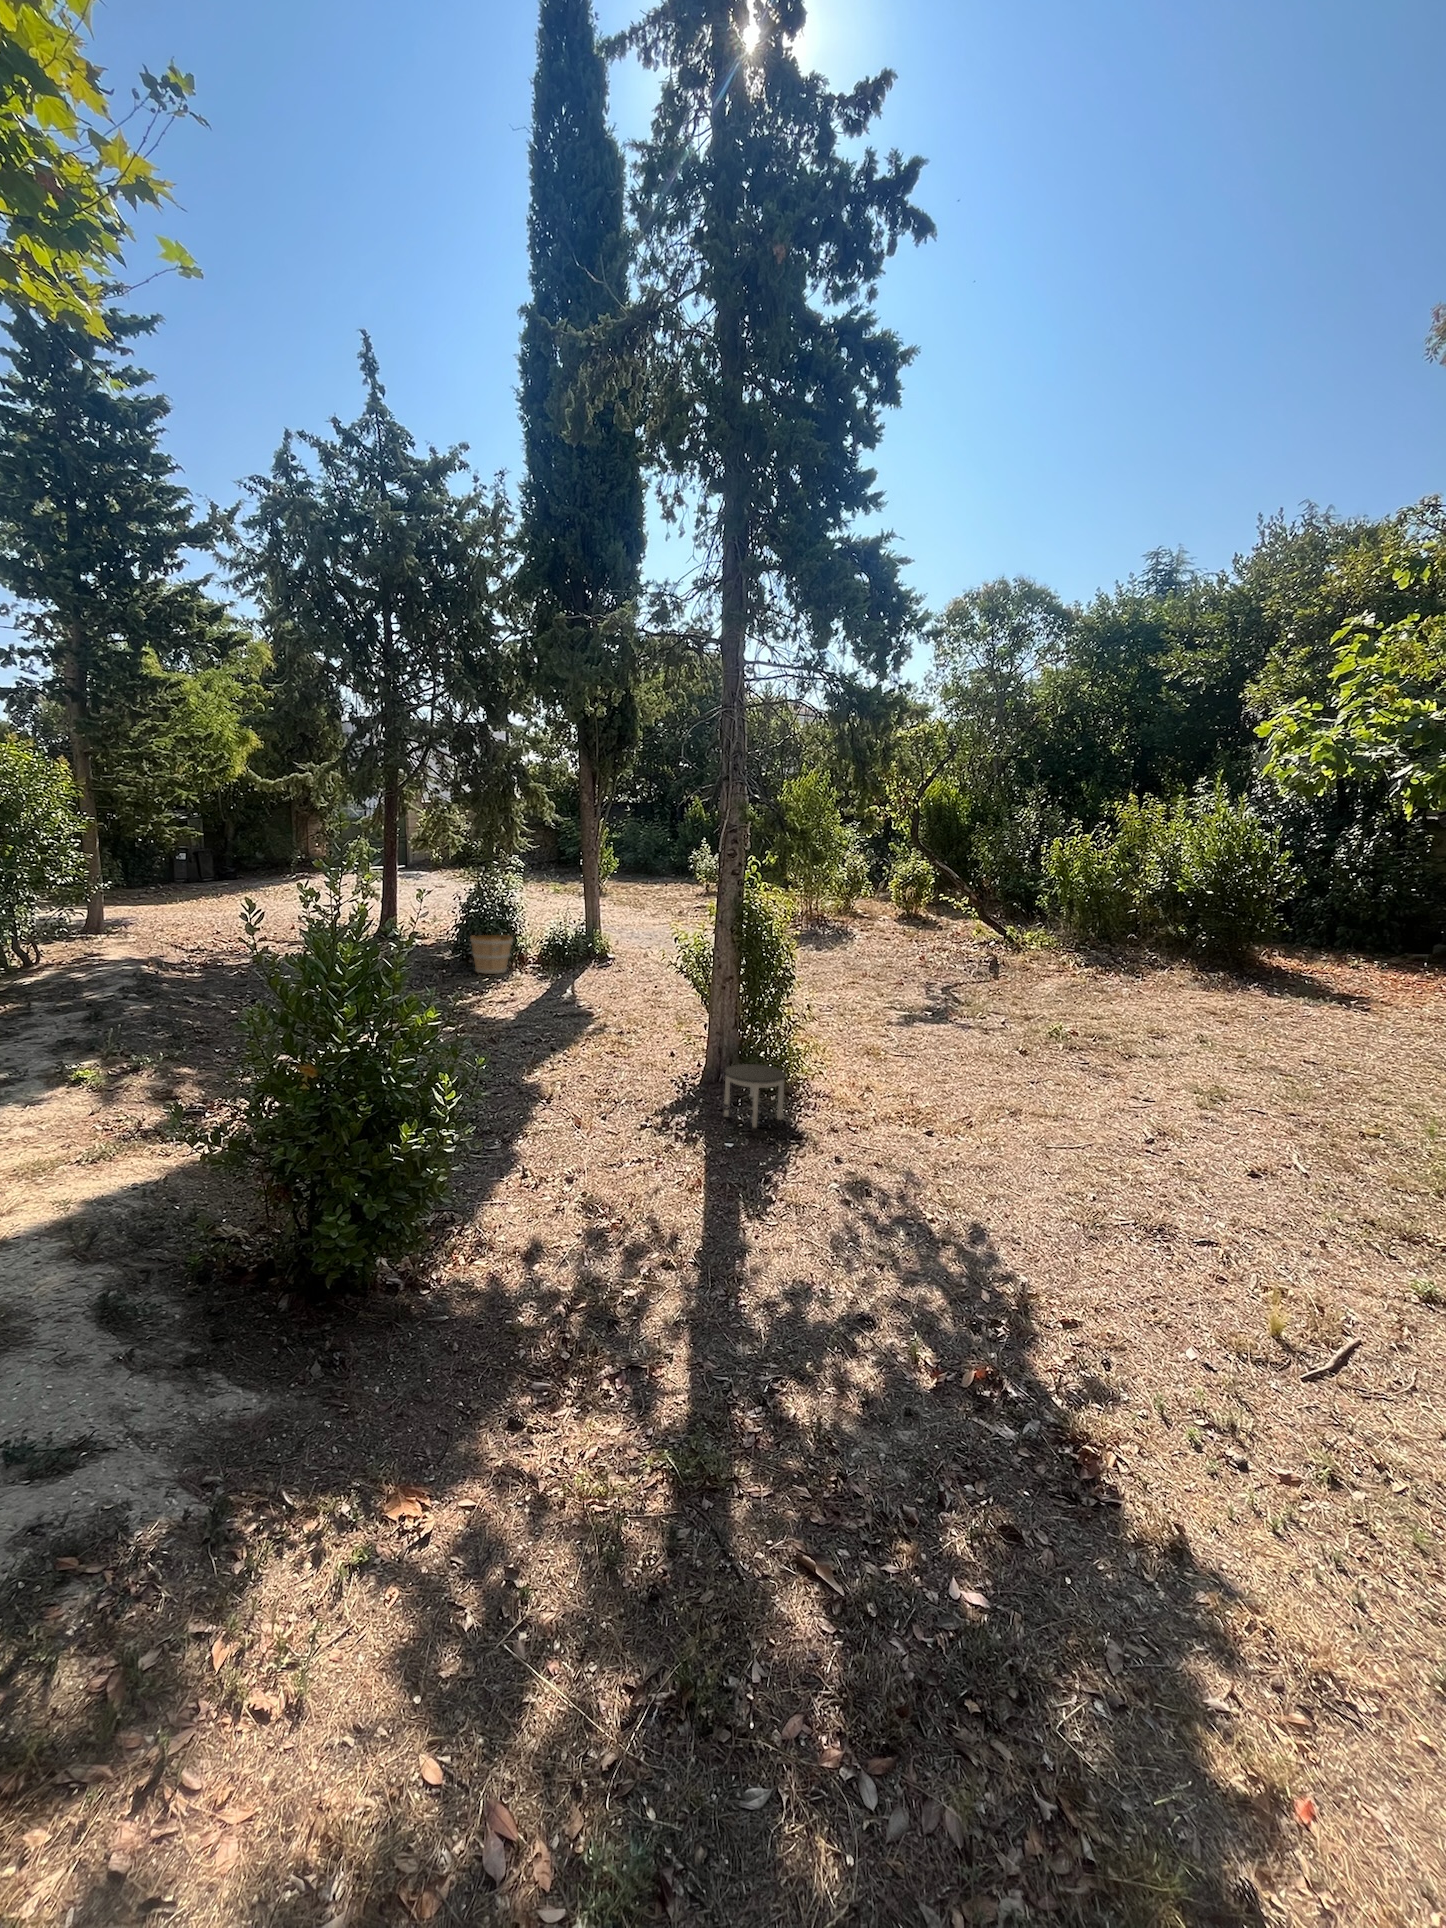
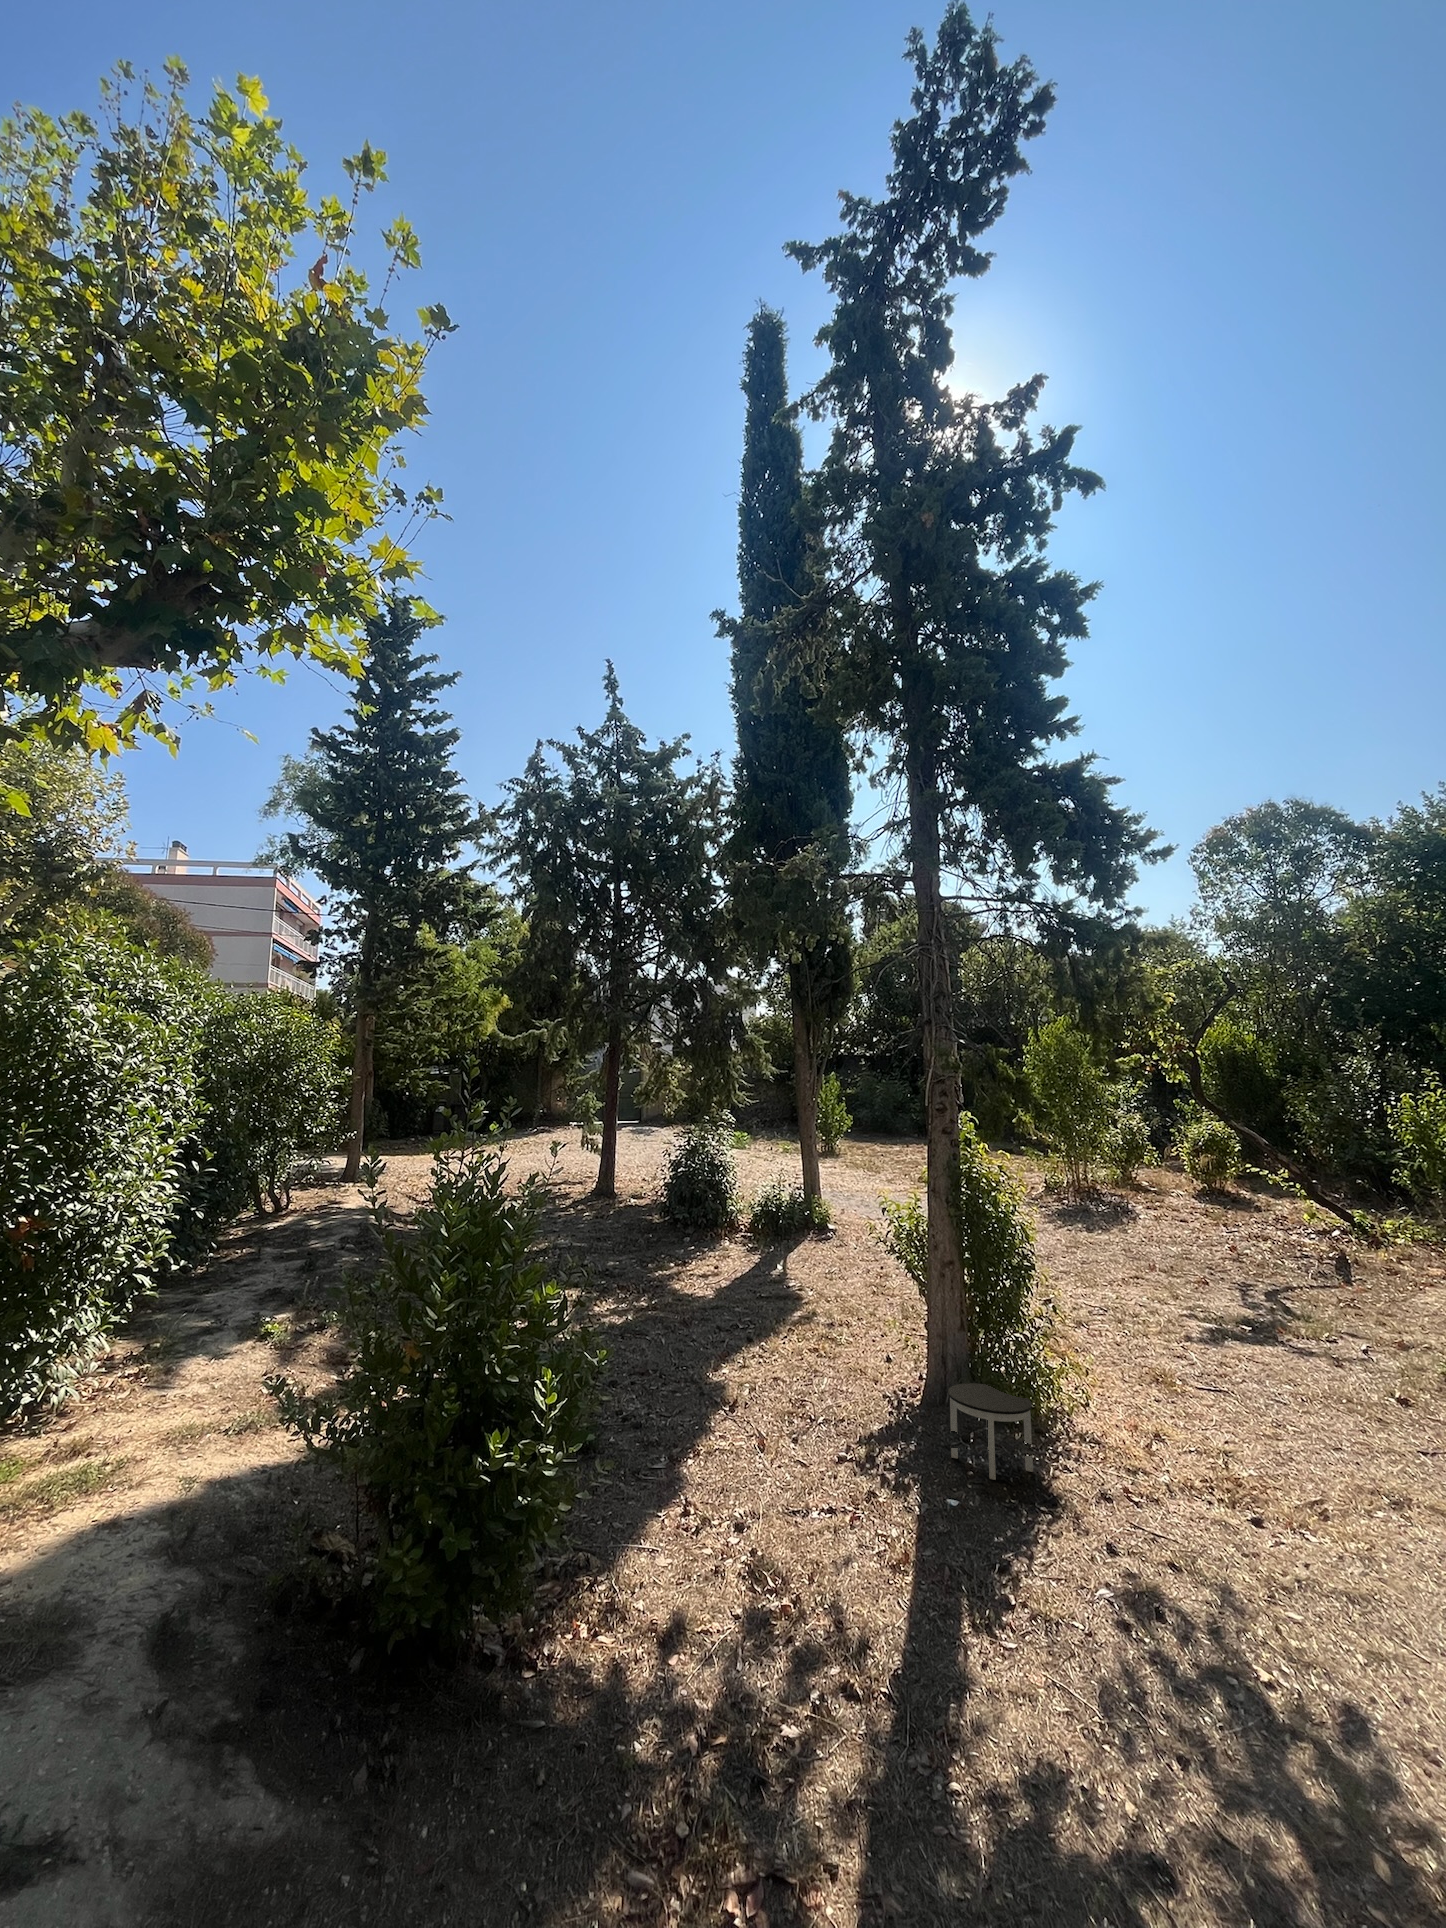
wooden bucket: present [470,935,513,974] -> none [676,1197,721,1242]

